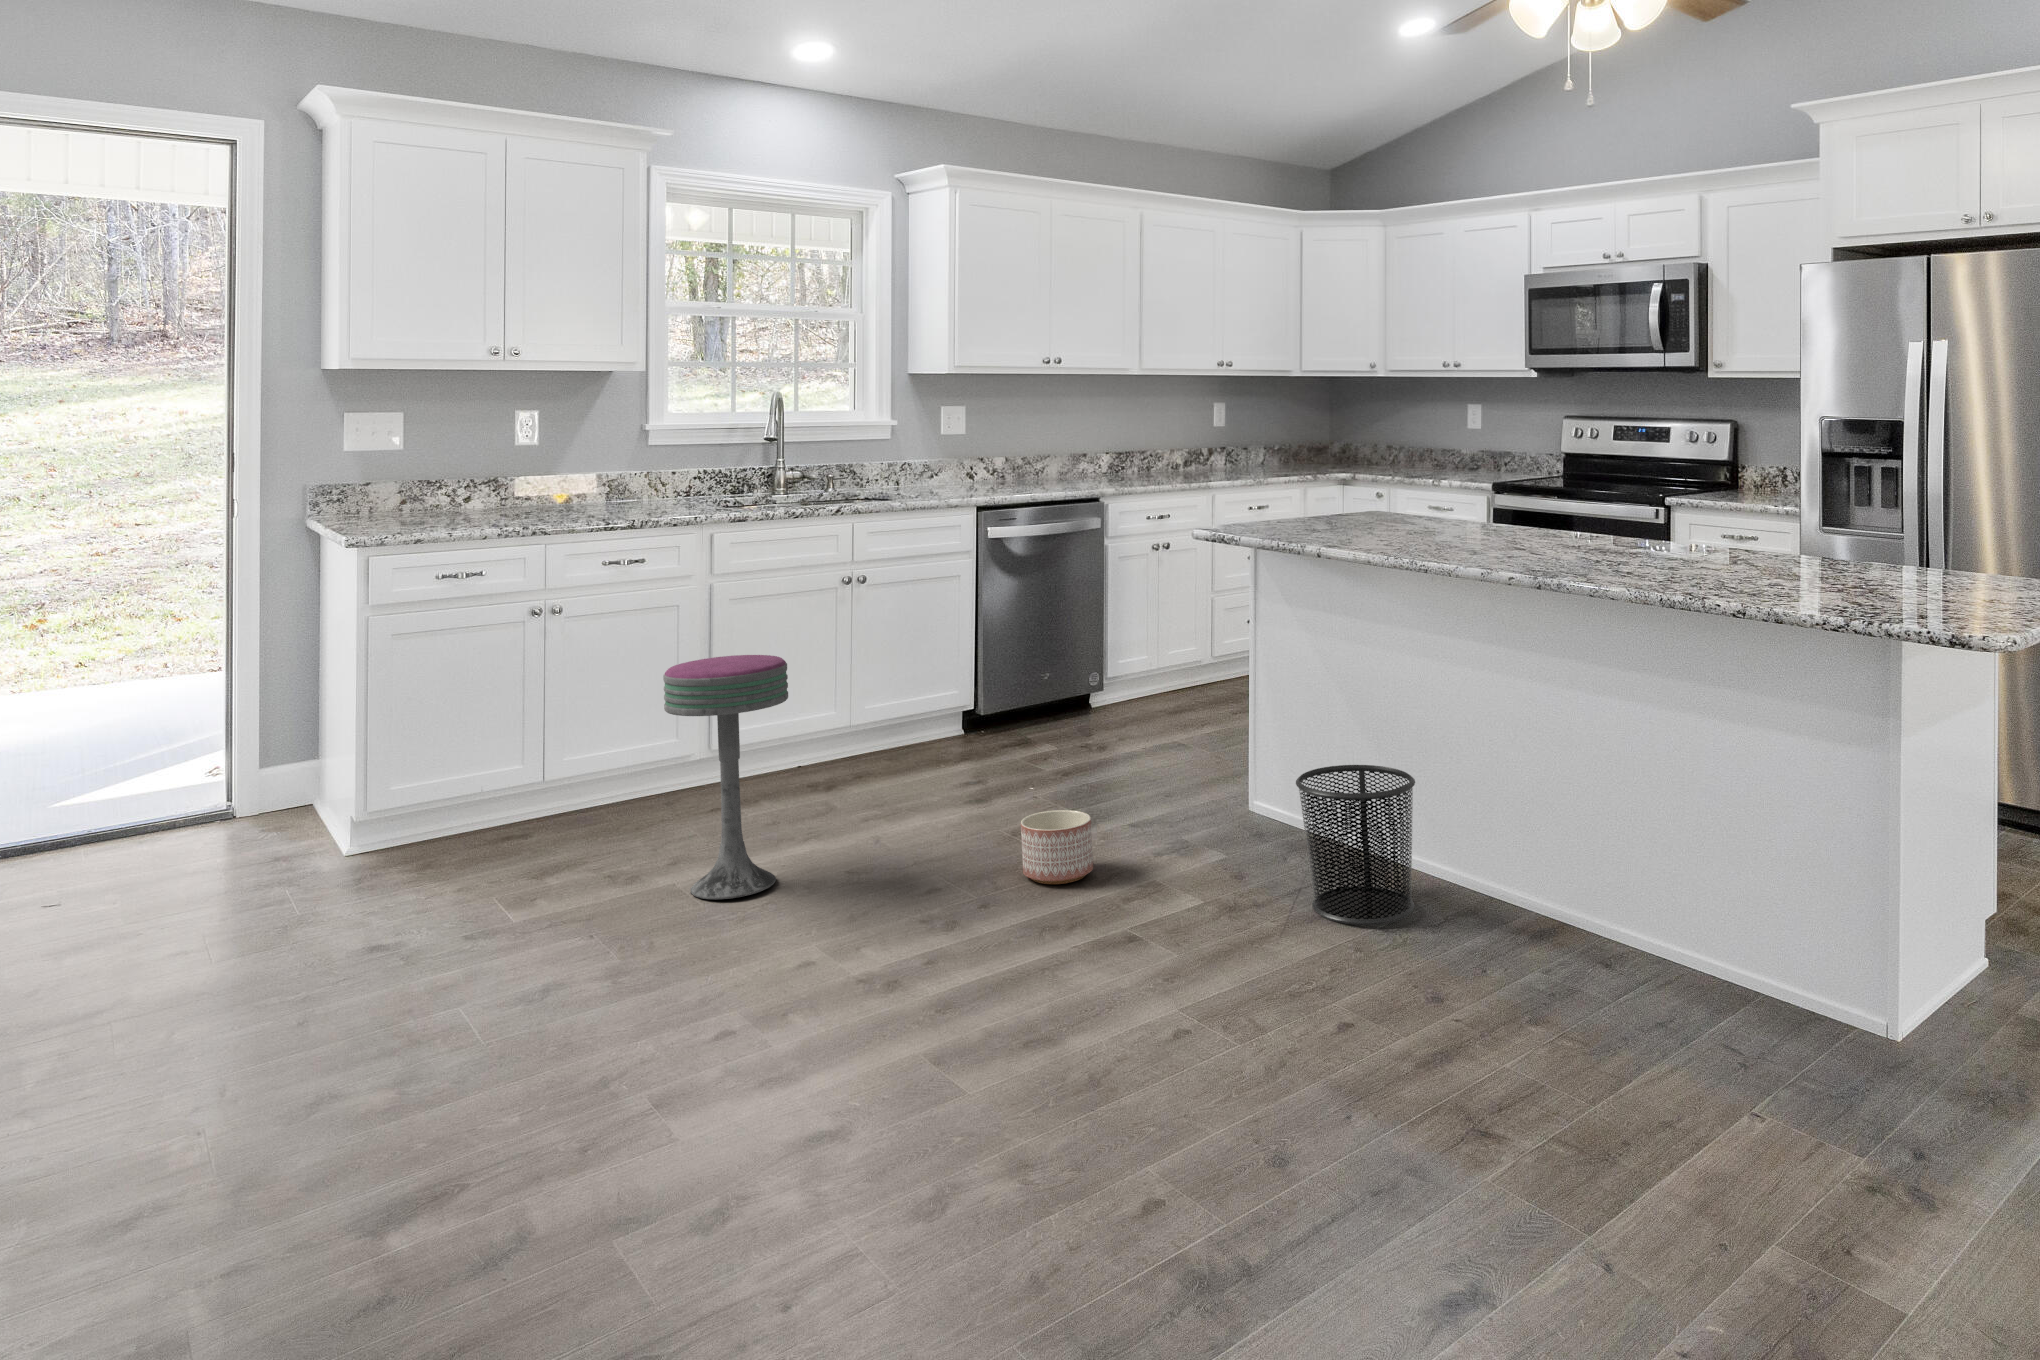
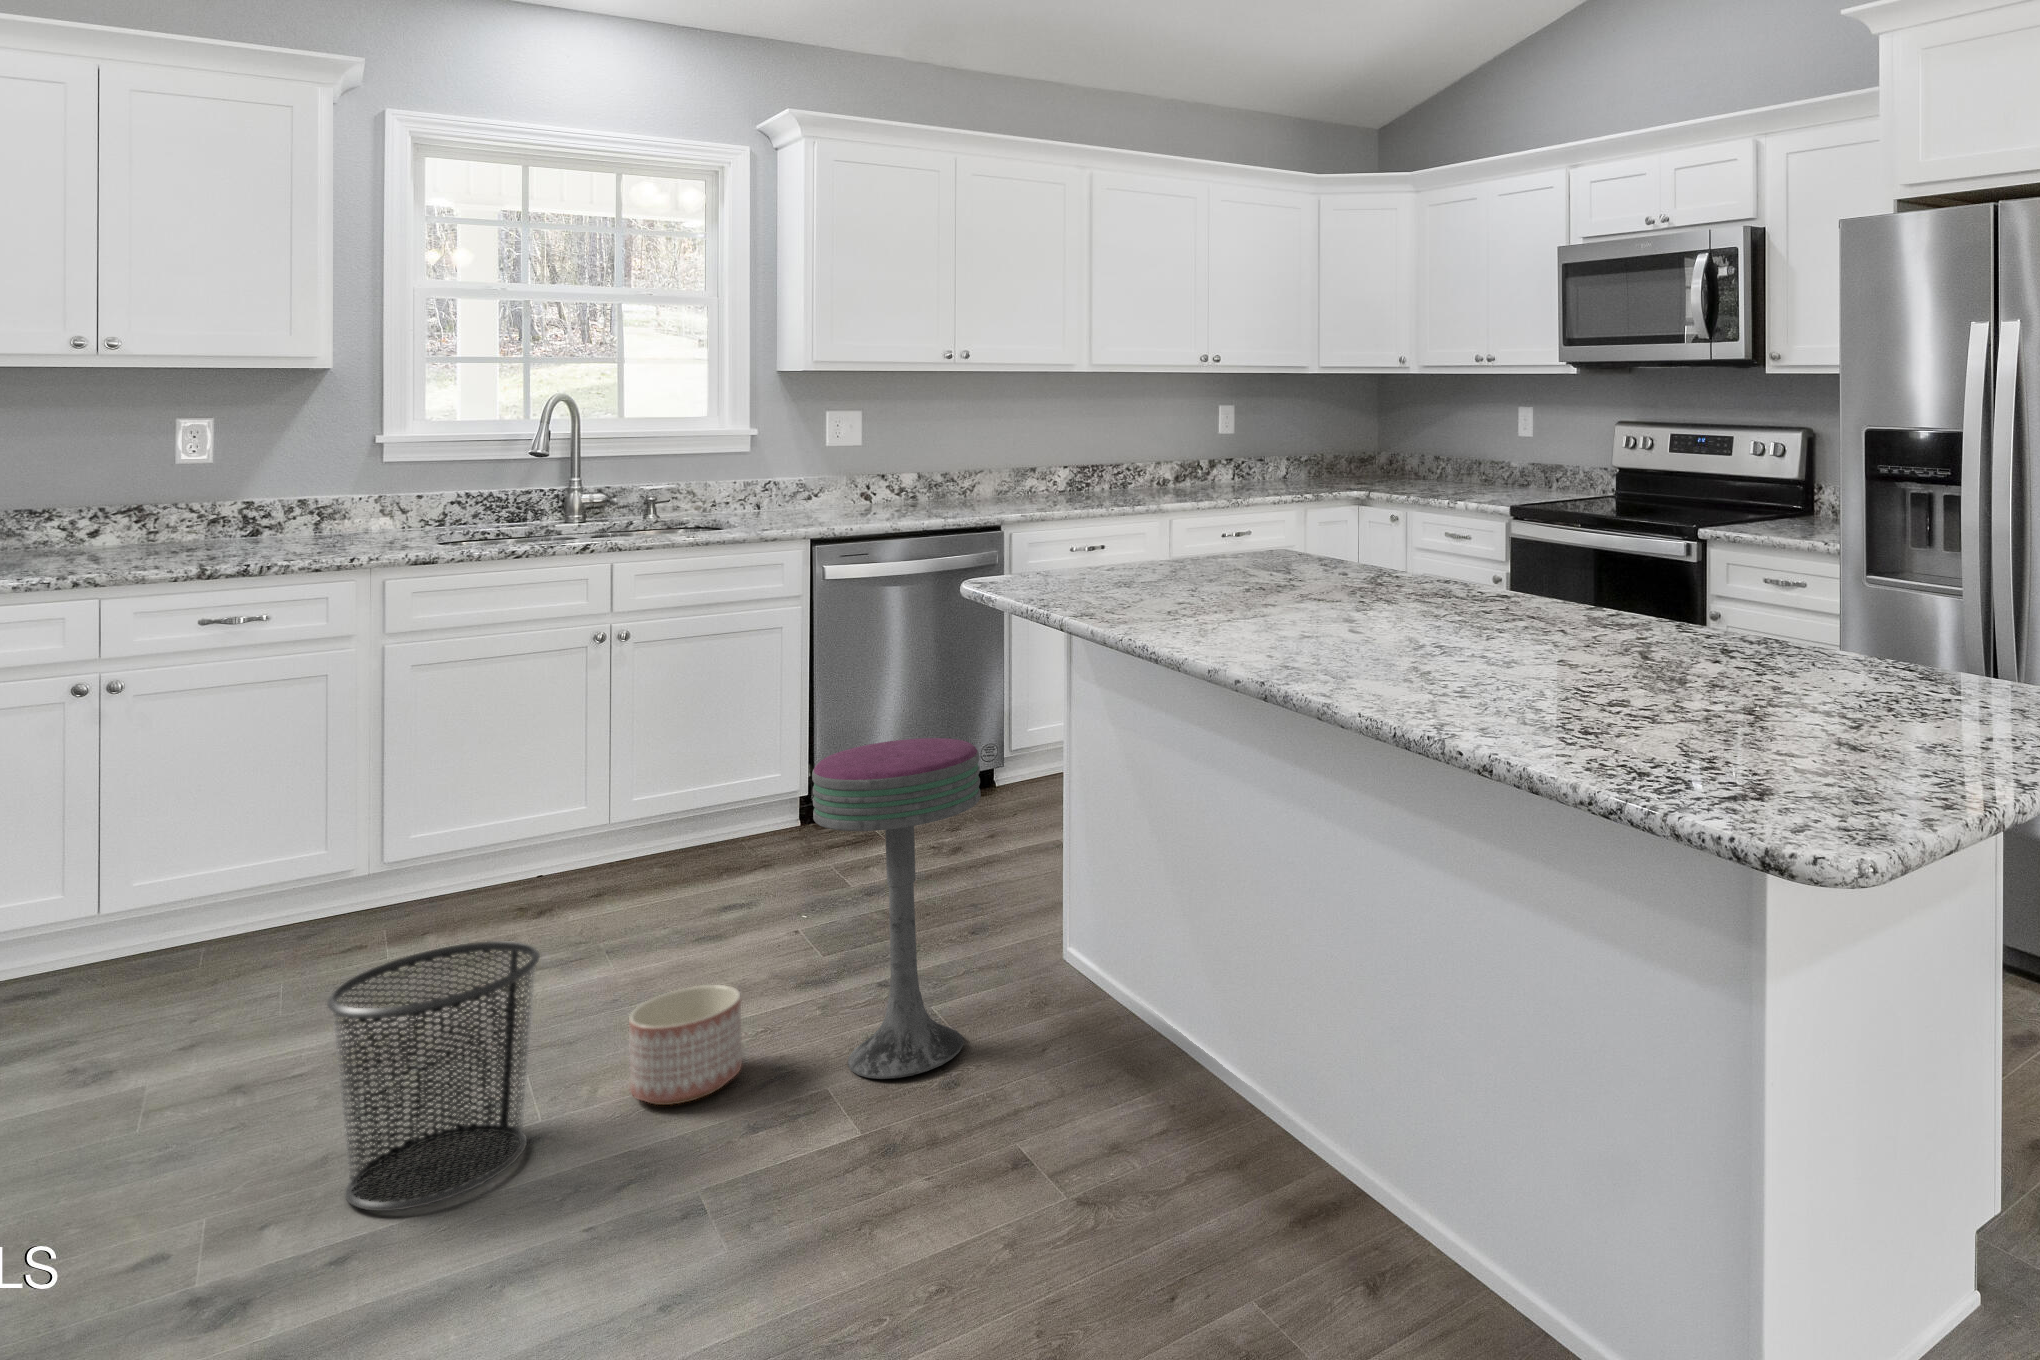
bar stool: present [663,655,788,899] -> present [812,738,981,1079]
waste bin: present [1296,765,1415,925] -> present [327,941,540,1211]

